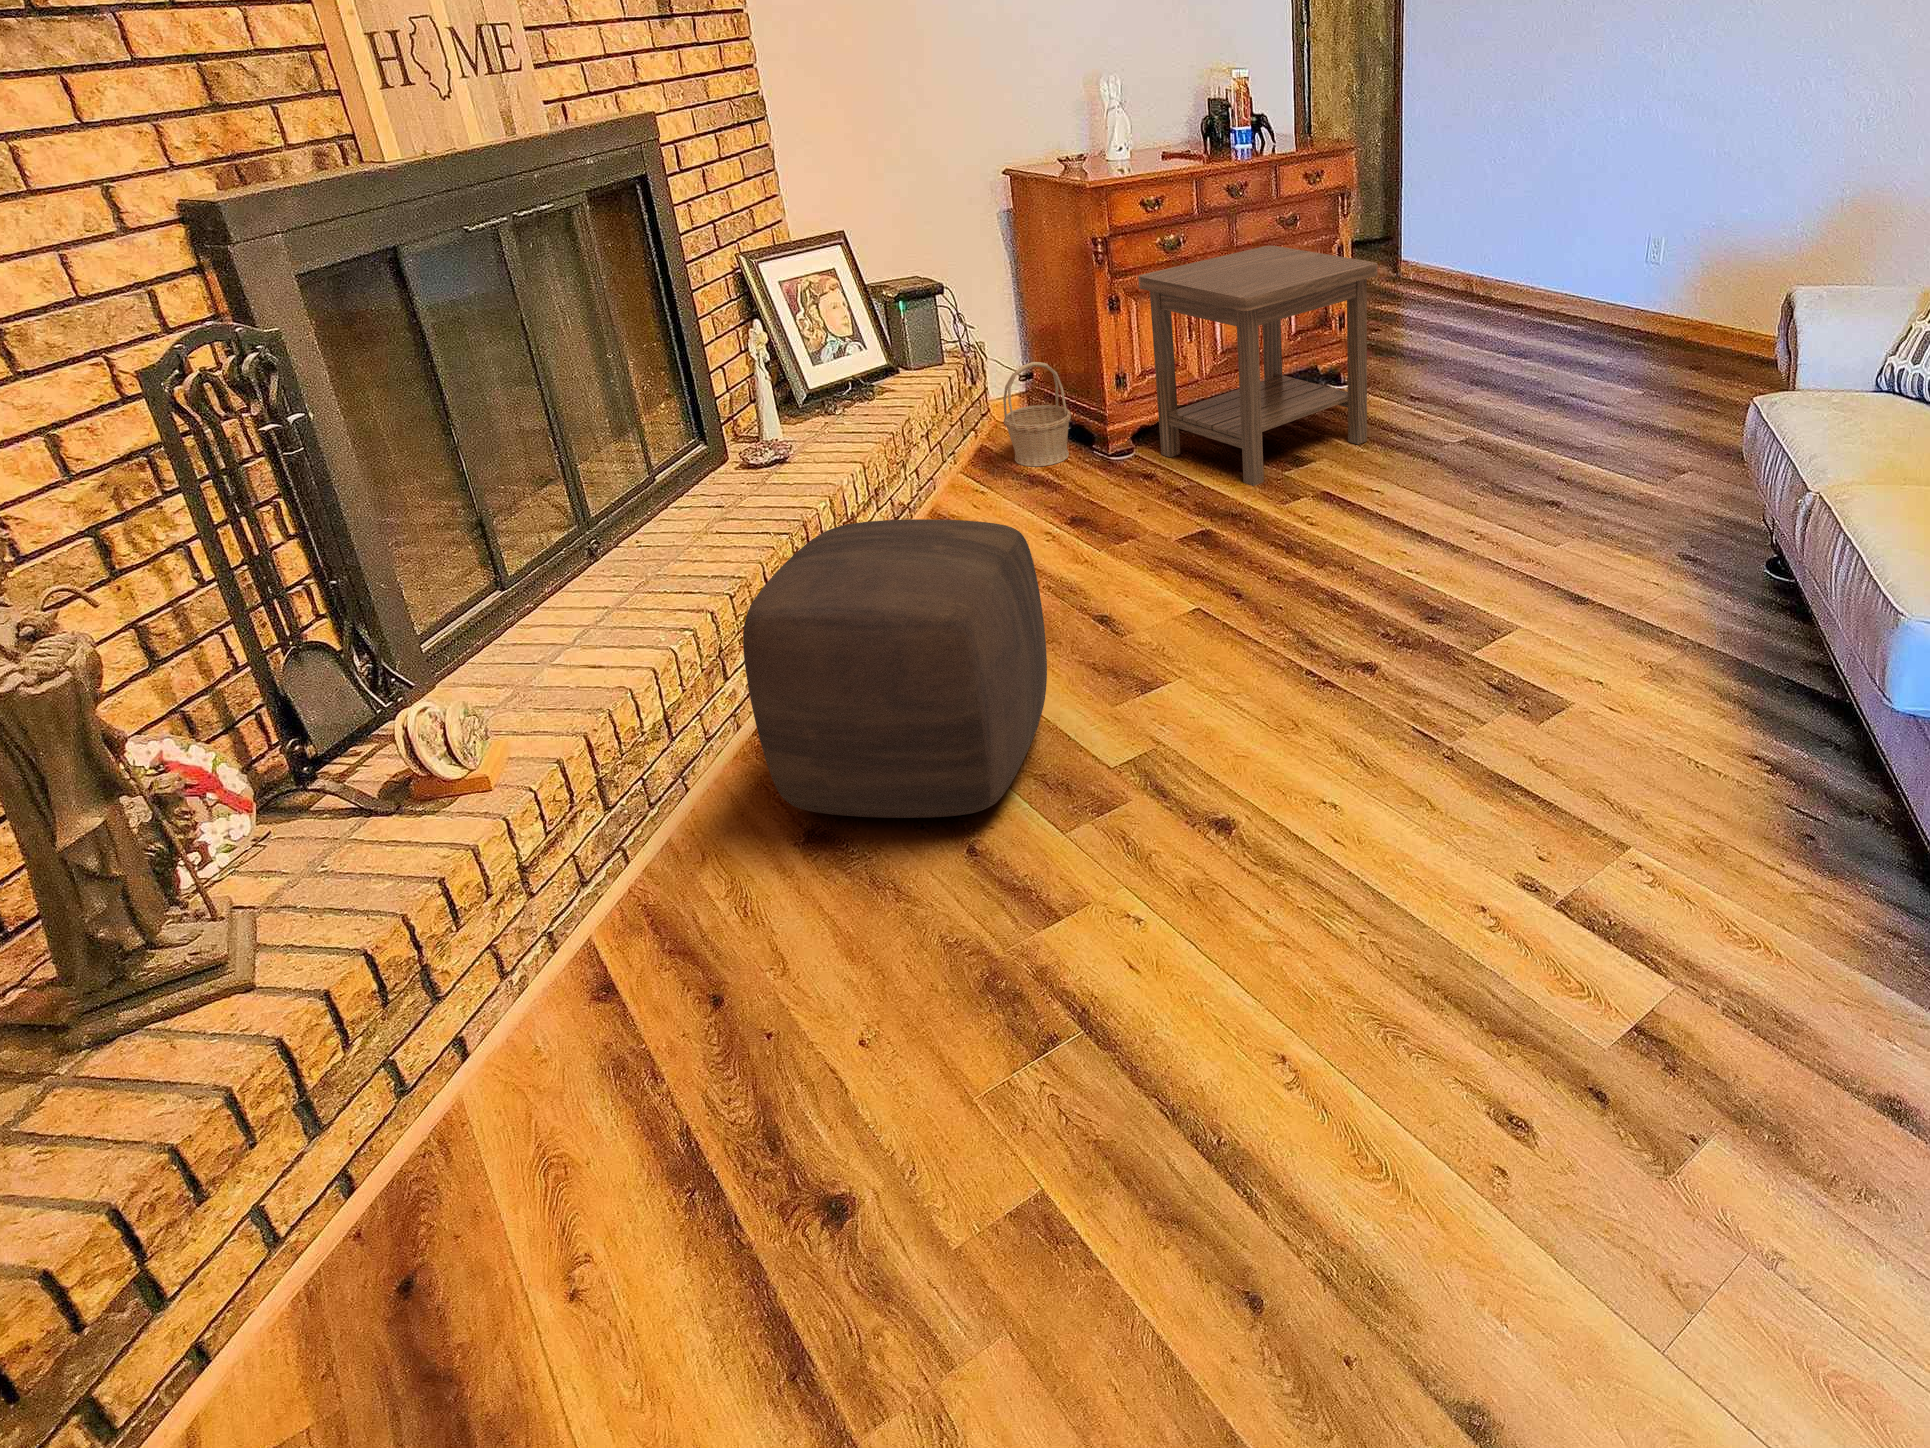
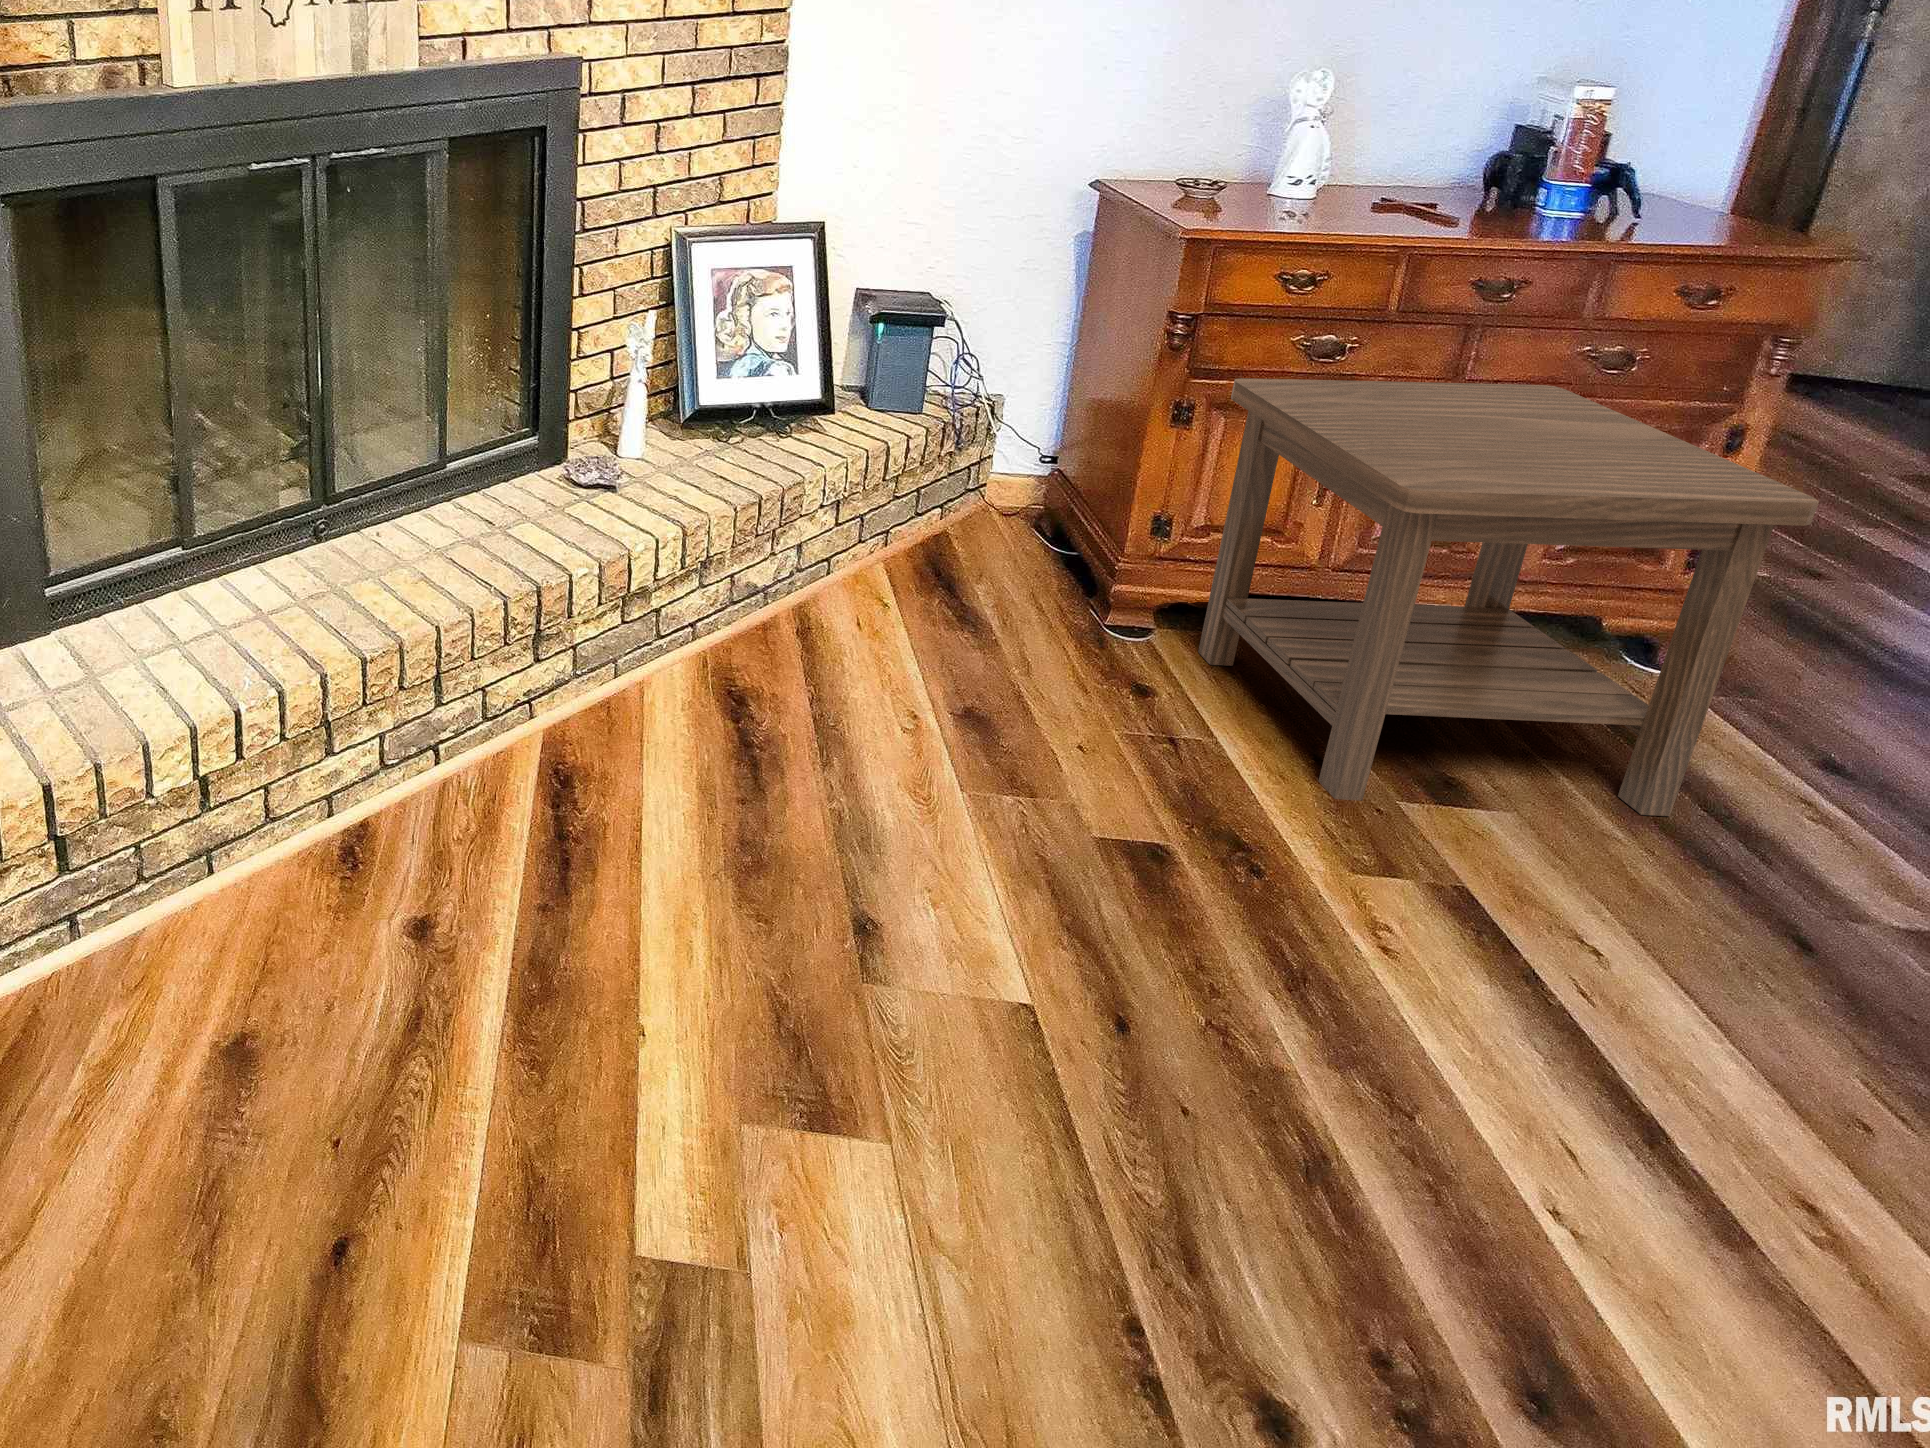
basket: present [1003,362,1071,466] -> none [965,447,1070,595]
ottoman: present [743,519,1047,818] -> none [197,648,659,1237]

